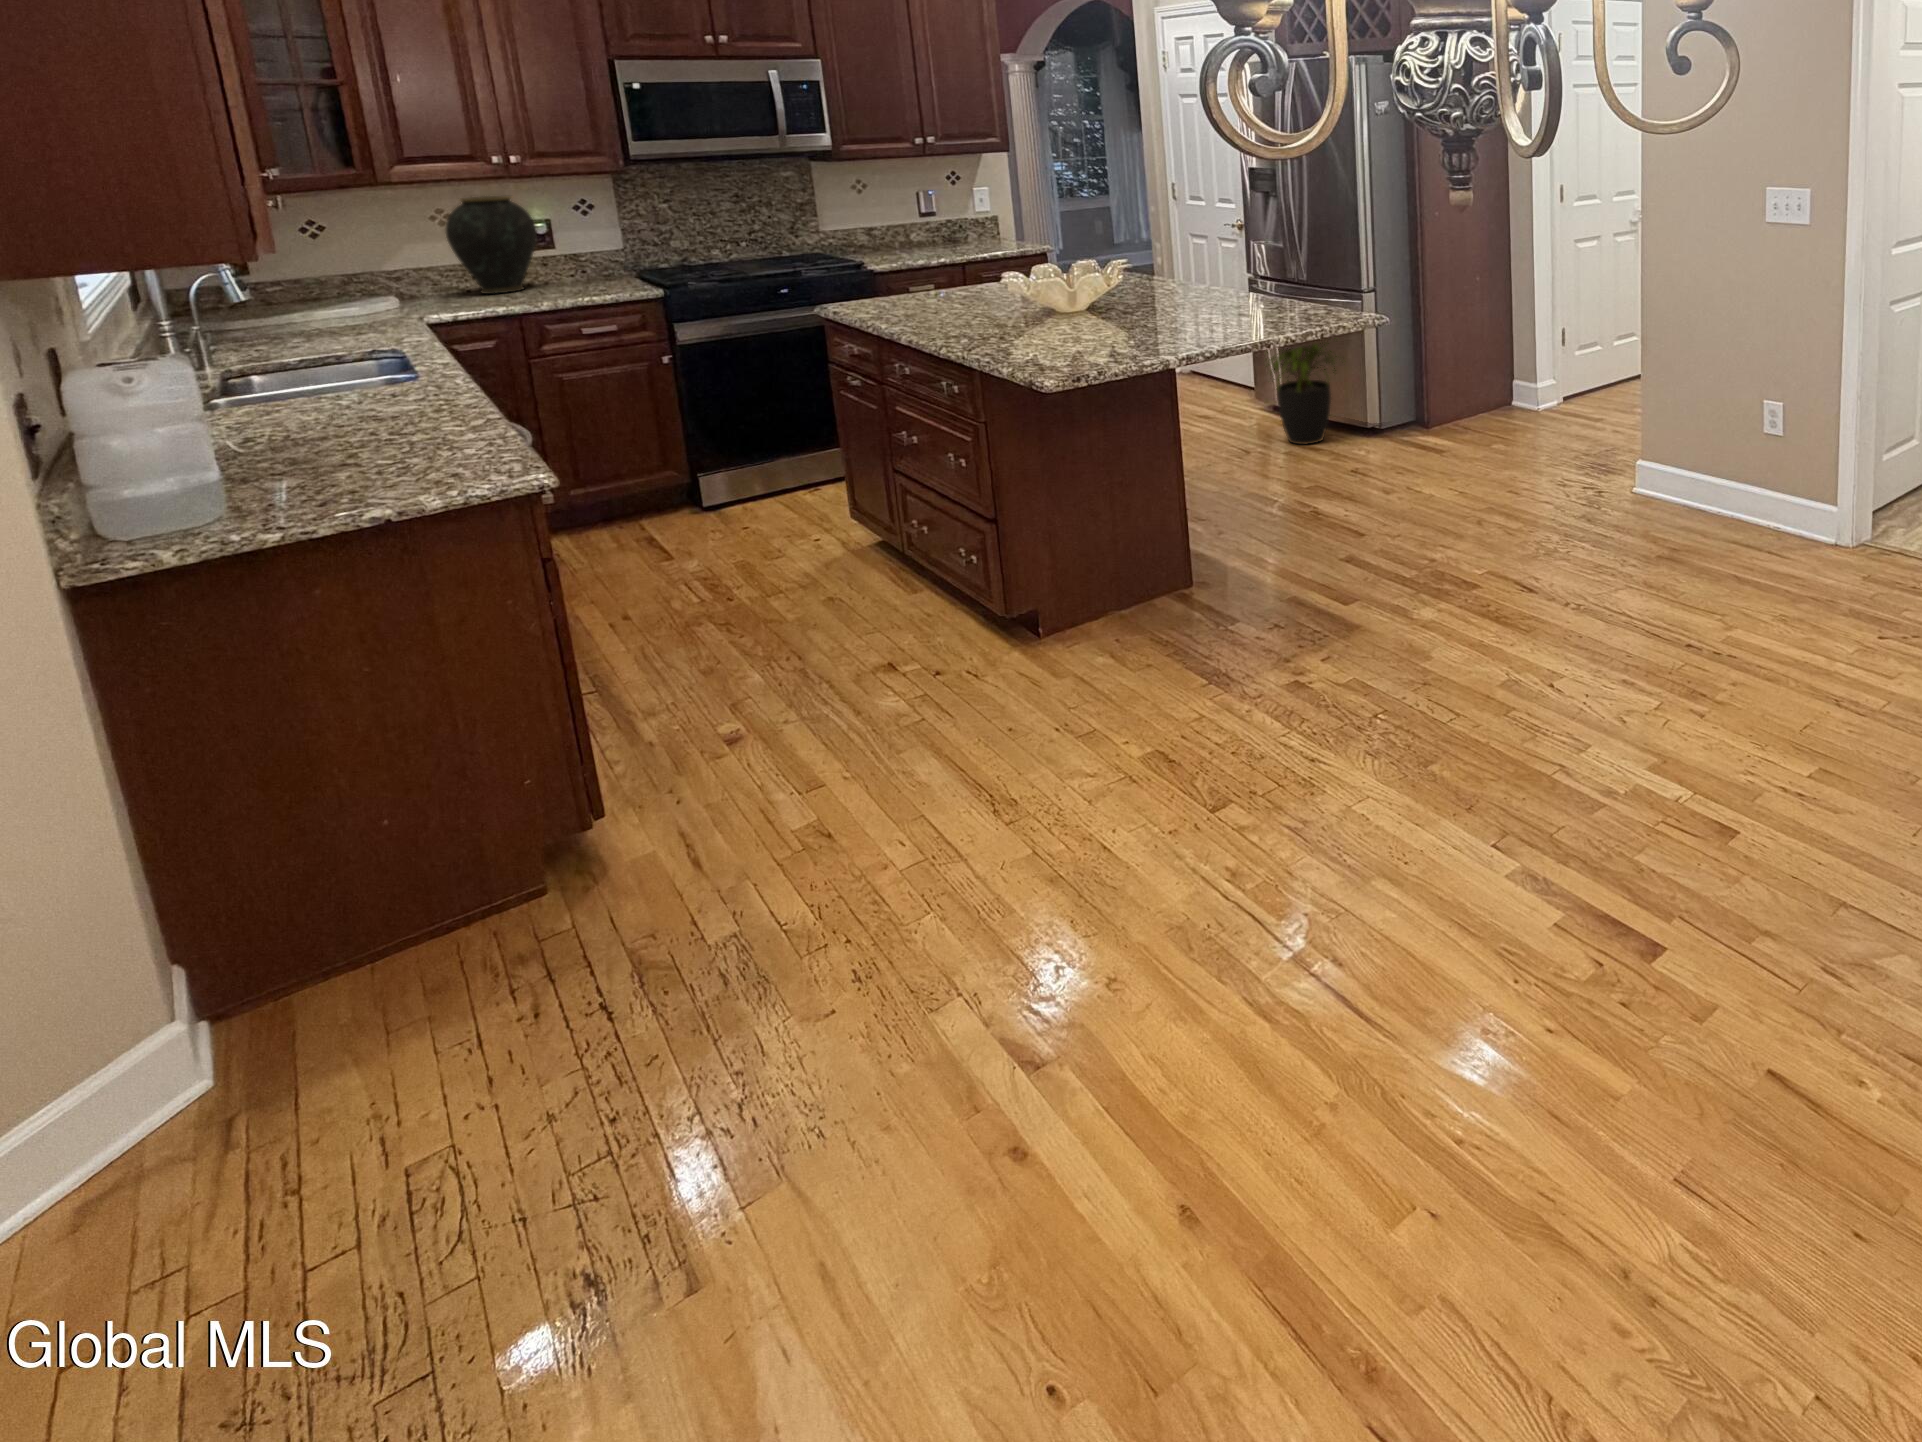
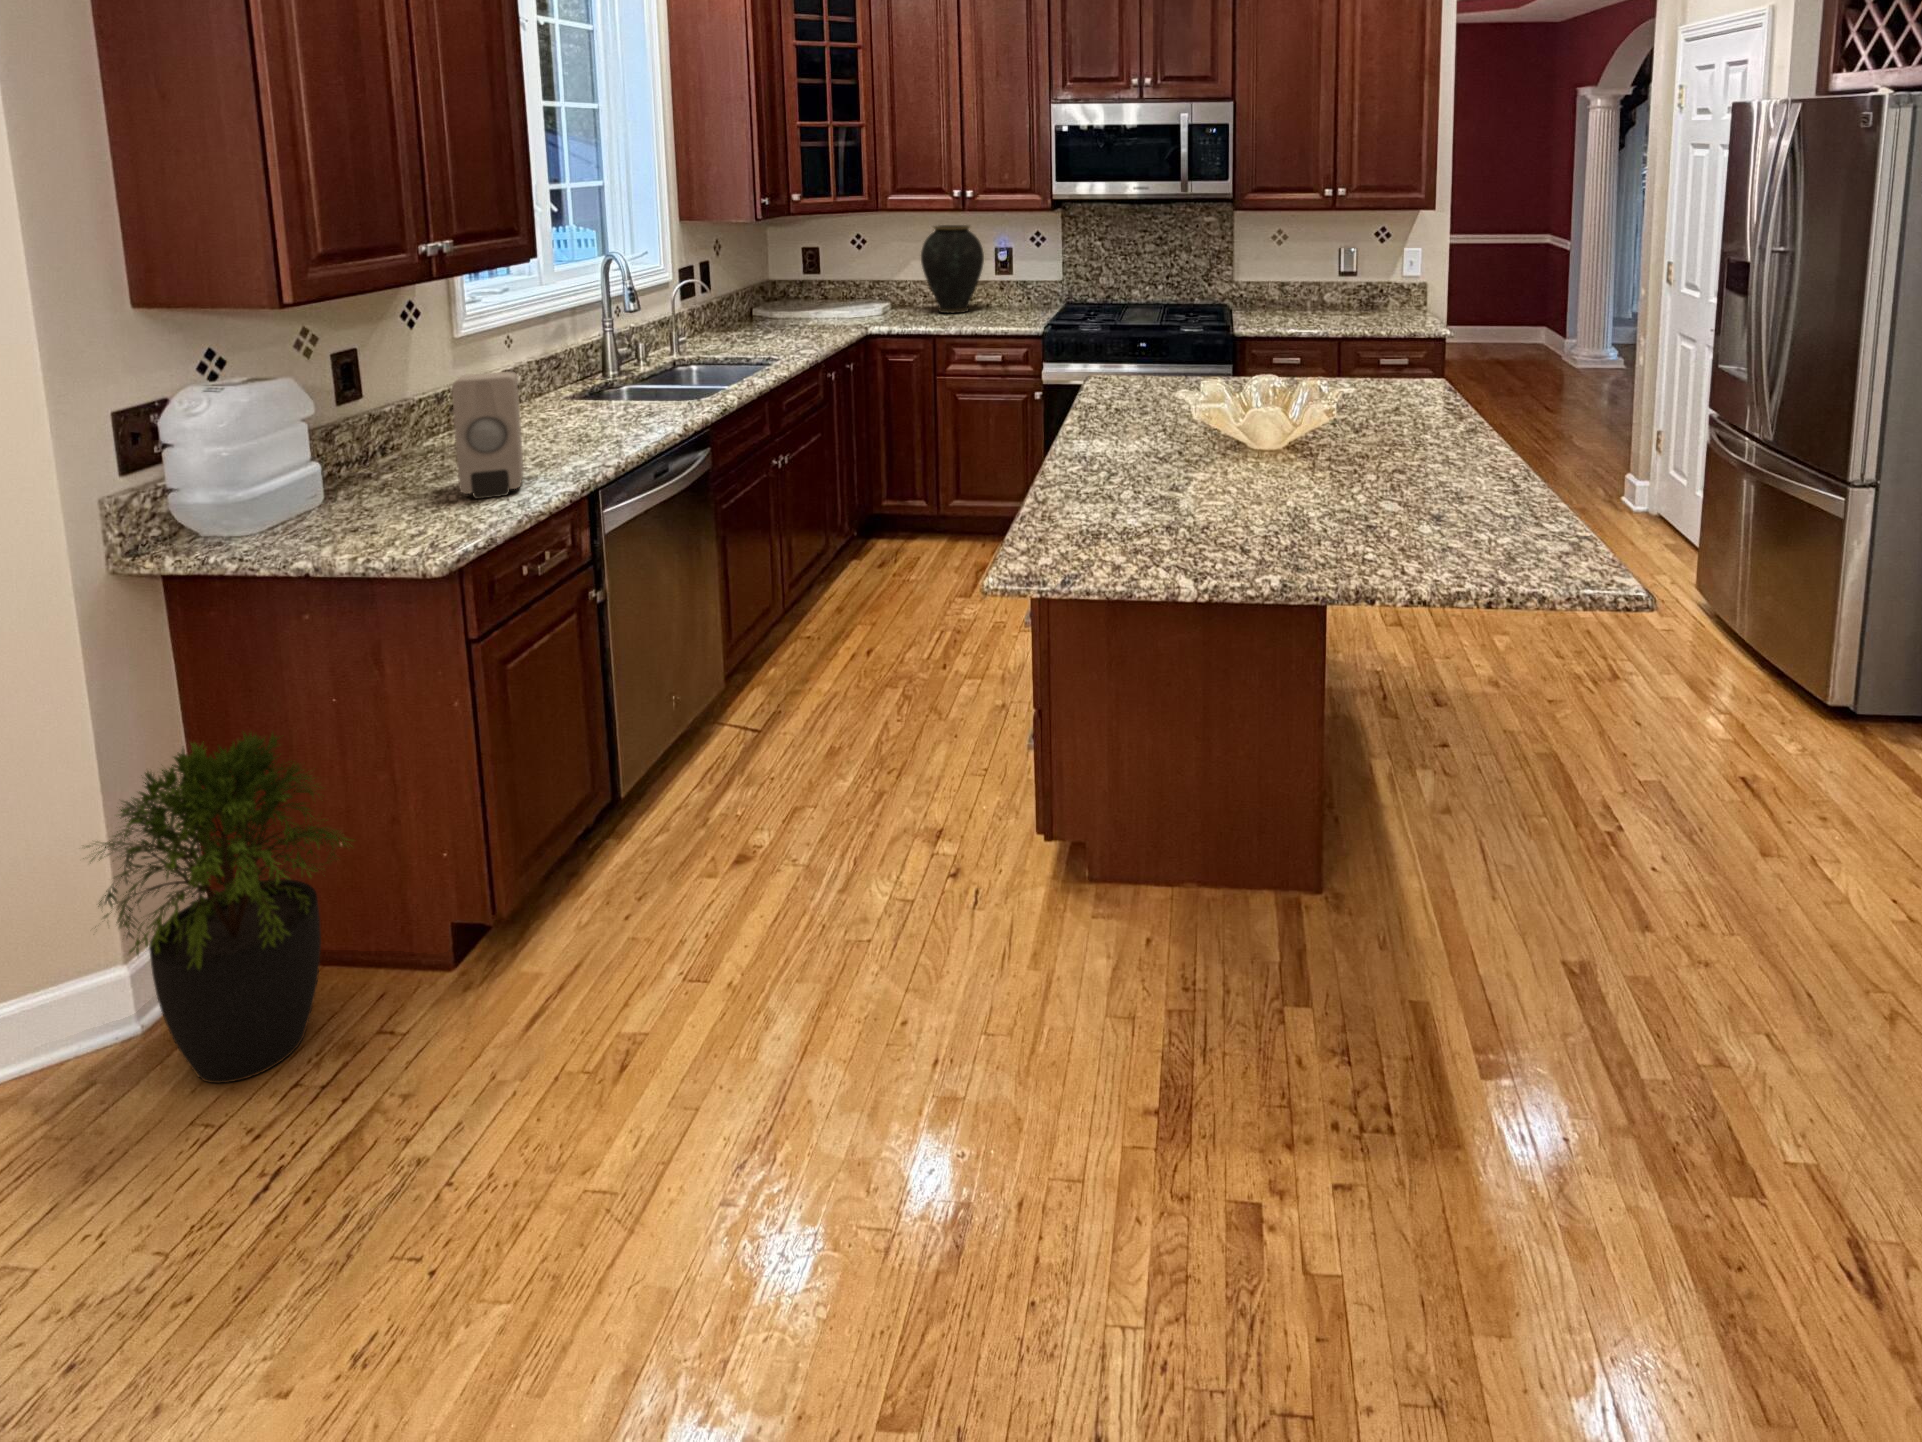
soap dispenser: none [281,336,430,469] -> present [452,372,524,499]
potted plant: present [1266,338,1337,444] -> present [86,732,353,1083]

